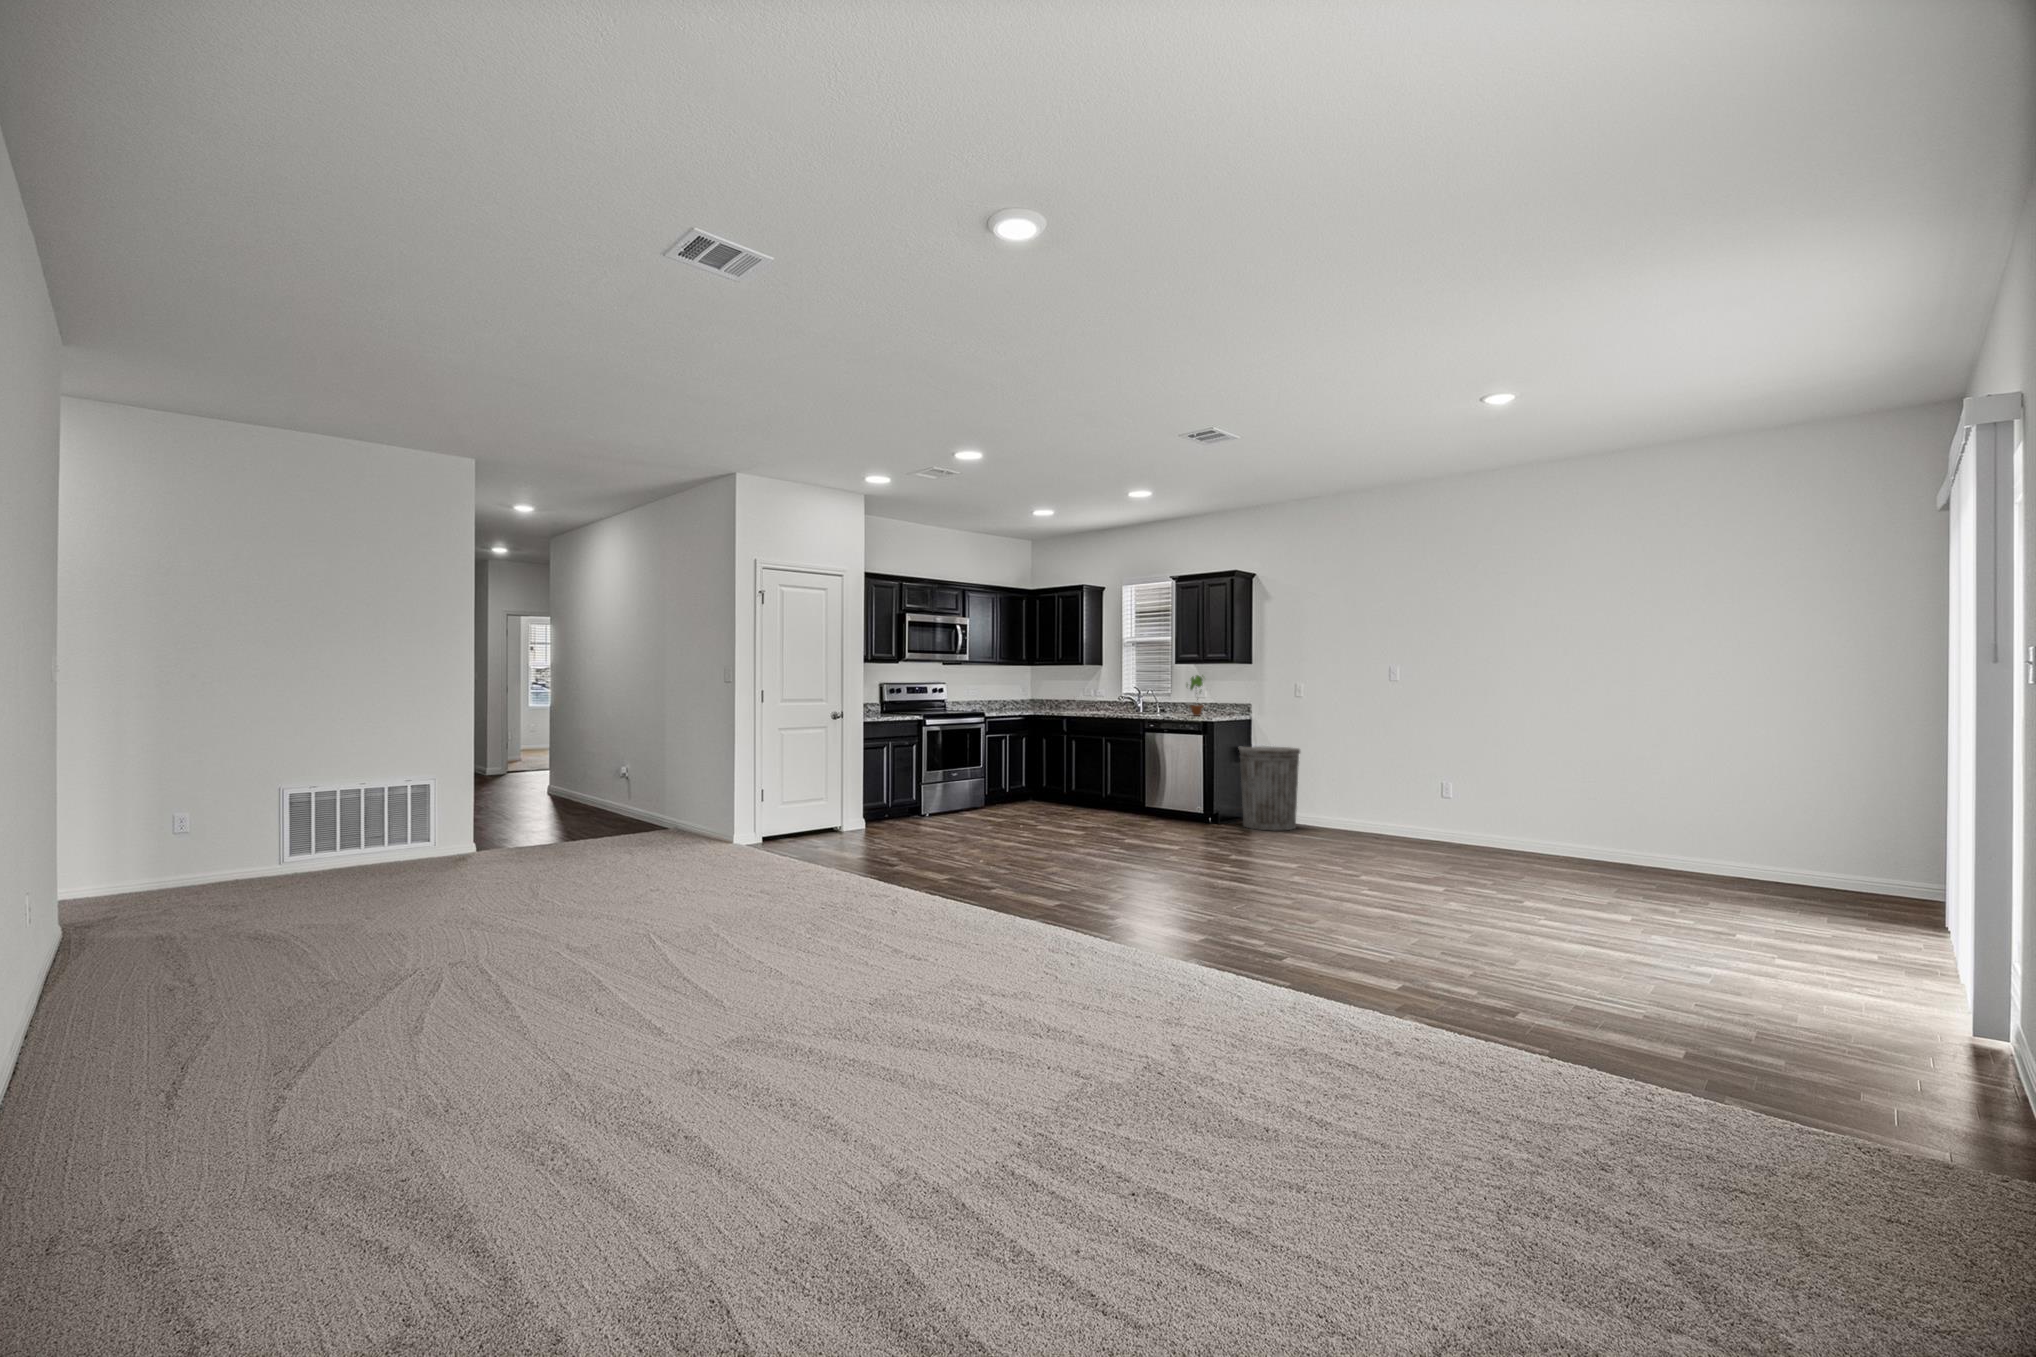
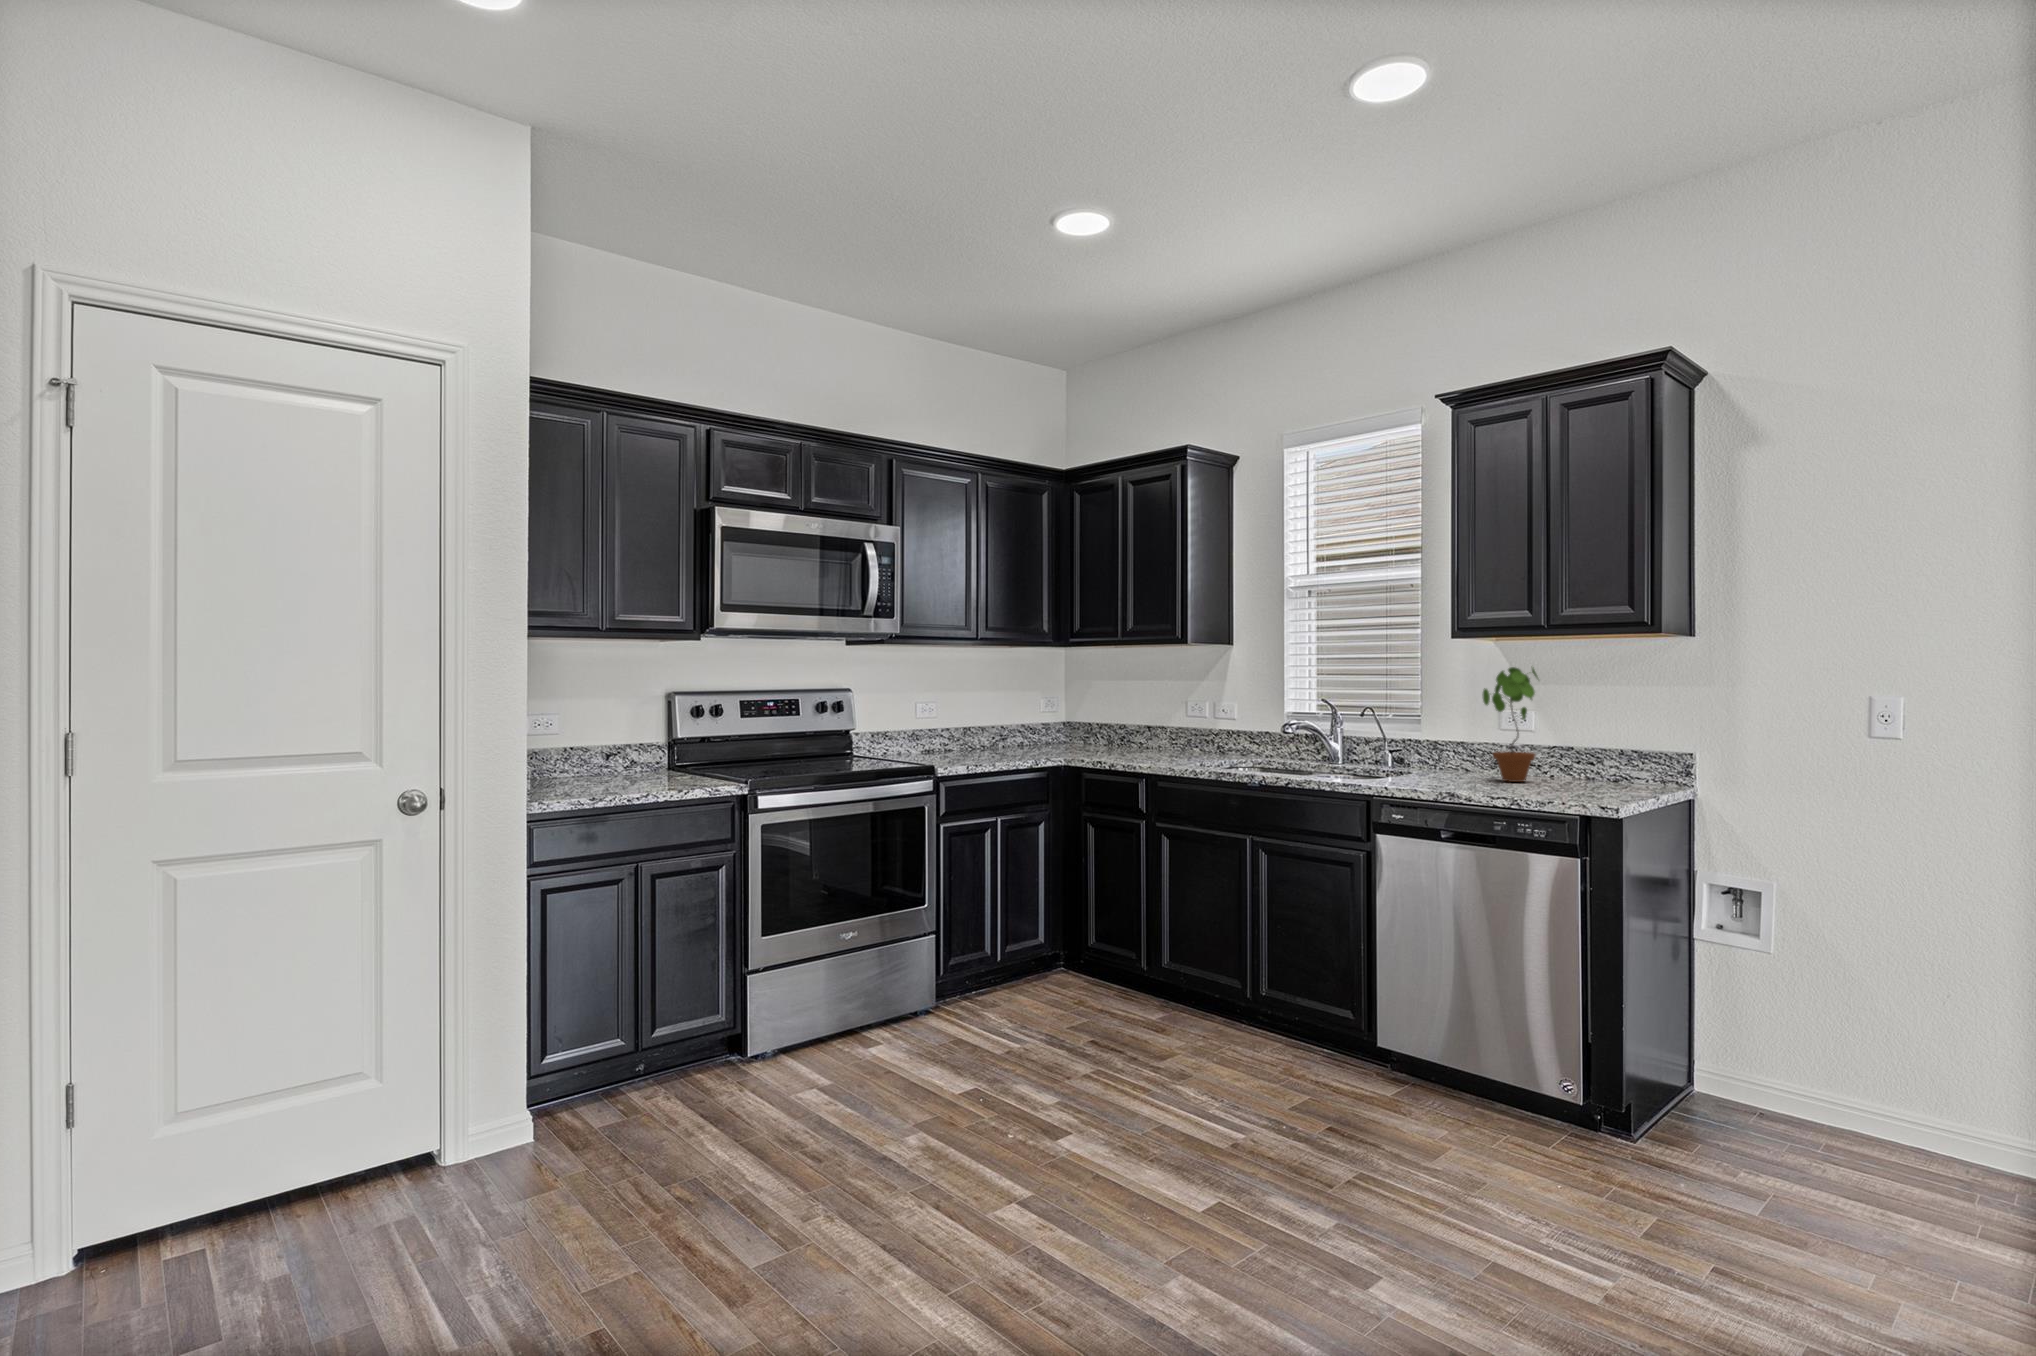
trash can: present [1238,746,1300,830] -> none [1695,886,1941,1196]

